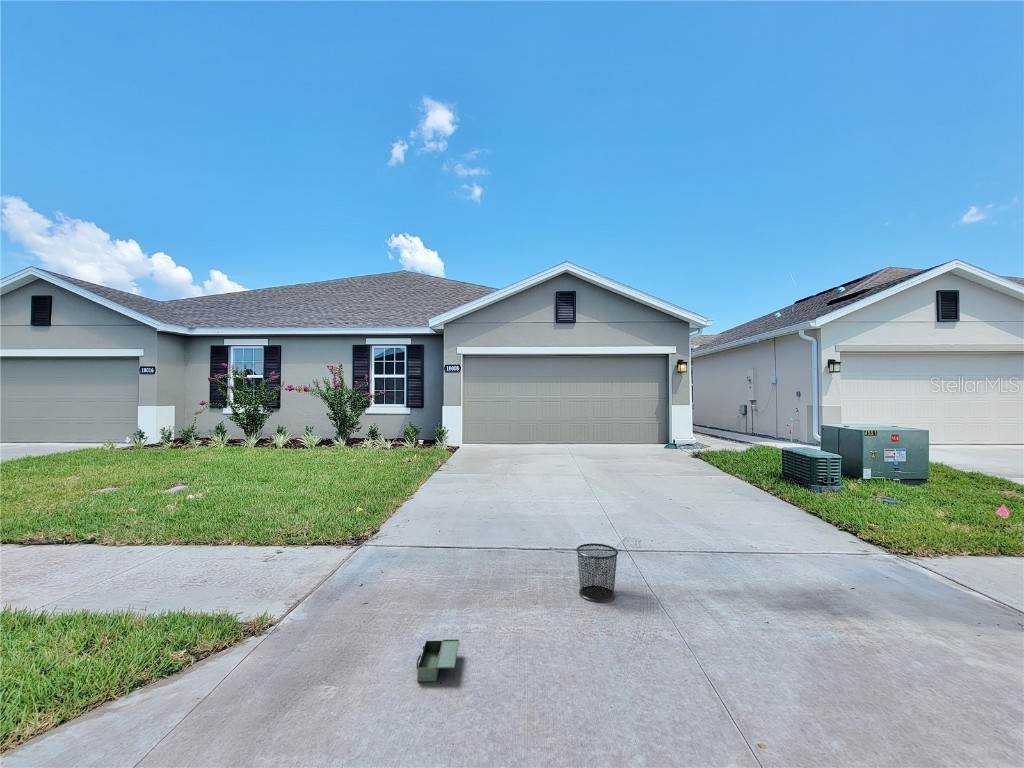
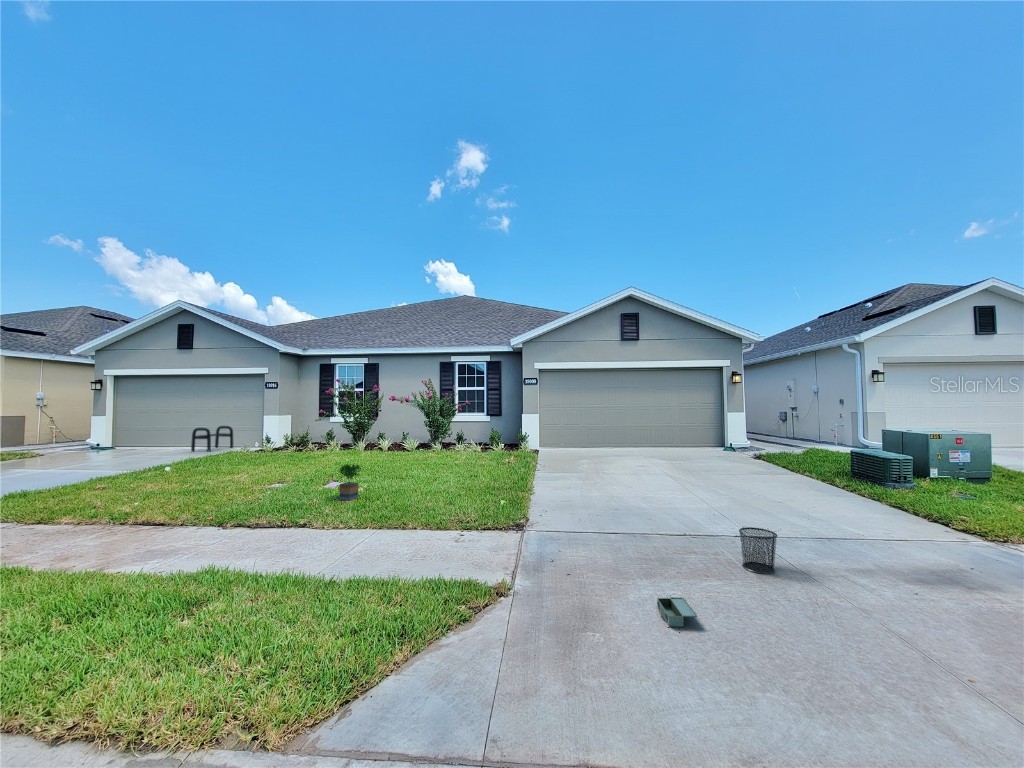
bench: none [45,418,102,448] -> present [191,426,233,451]
potted tree: none [152,464,188,509] -> present [339,464,361,501]

